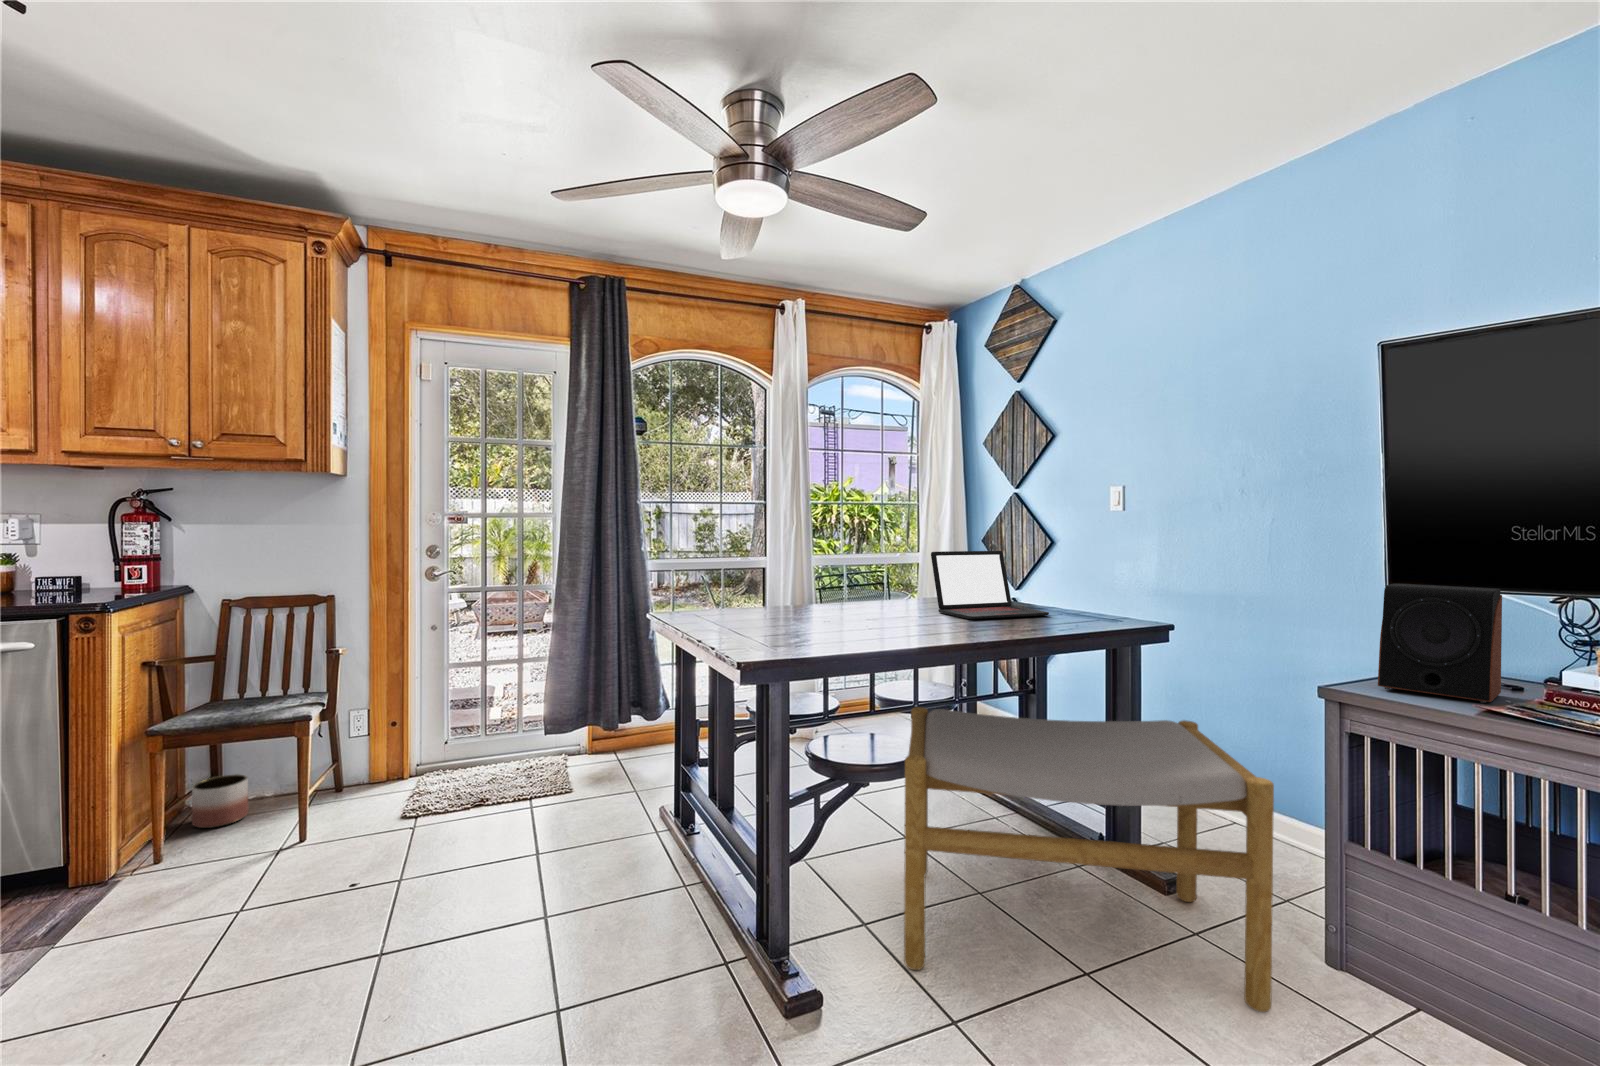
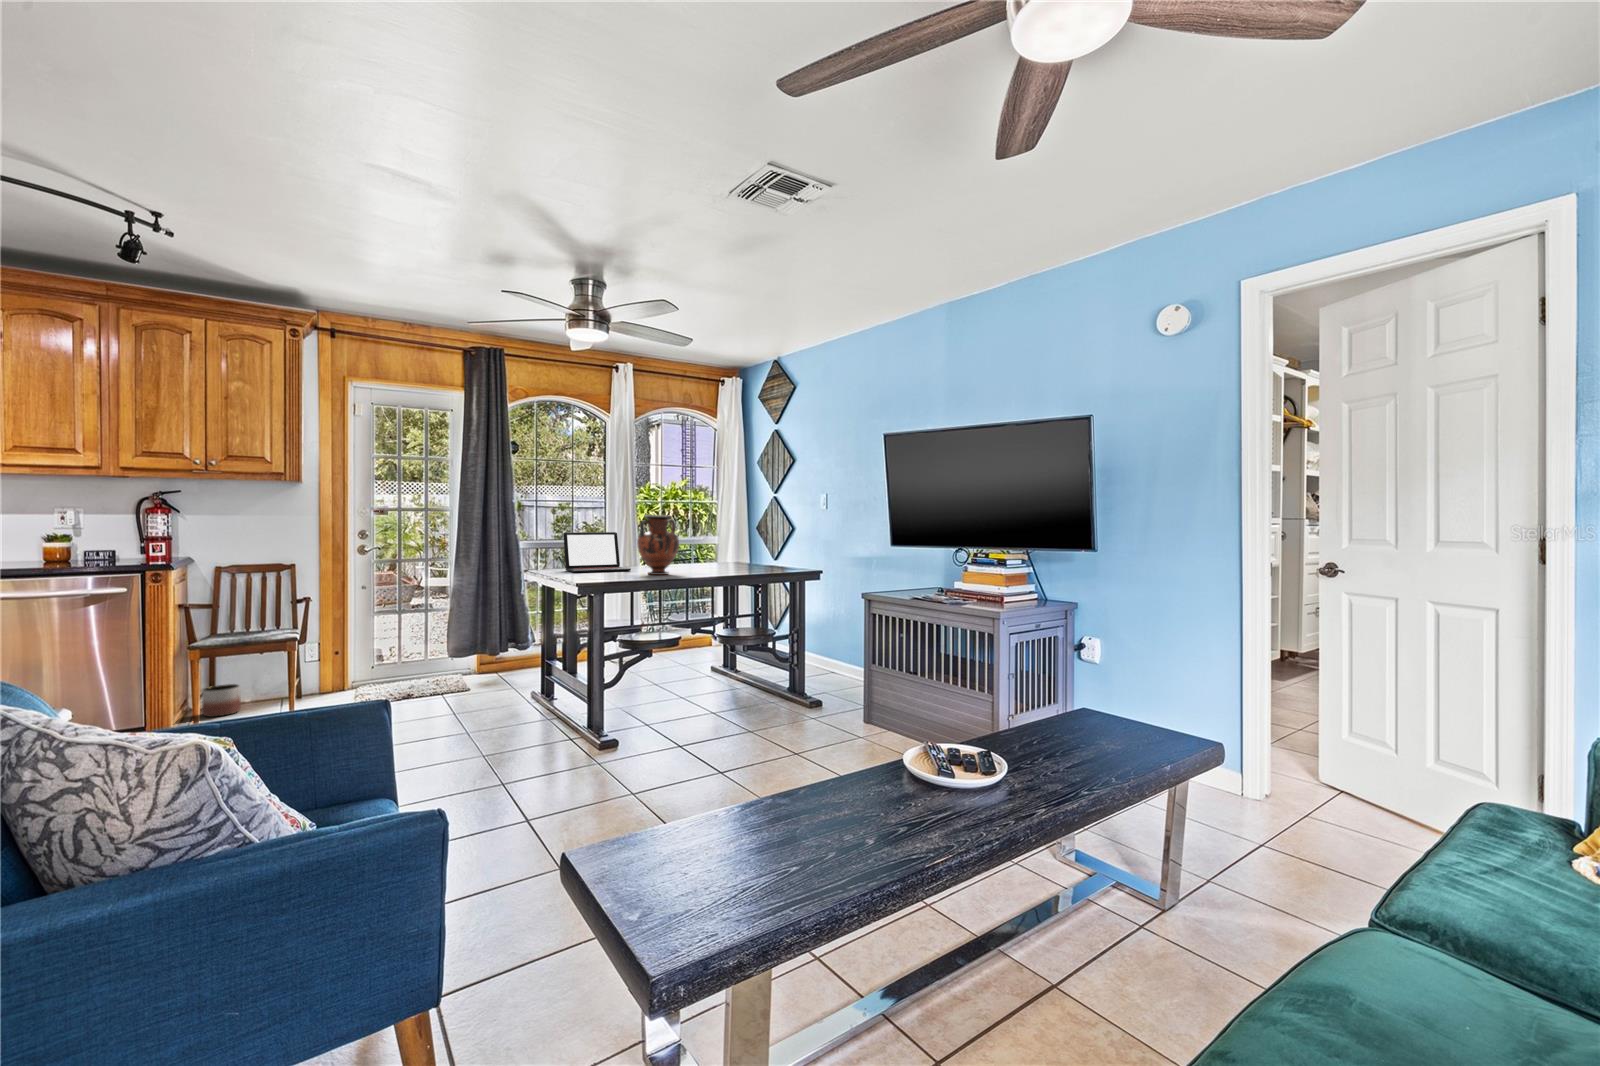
vase: none [839,524,917,637] -> present [637,515,679,575]
laptop: present [931,551,1049,619] -> present [563,532,631,573]
speaker: present [1378,584,1502,703] -> none [889,544,936,594]
footstool: present [904,707,1274,1012] -> none [665,616,829,734]

